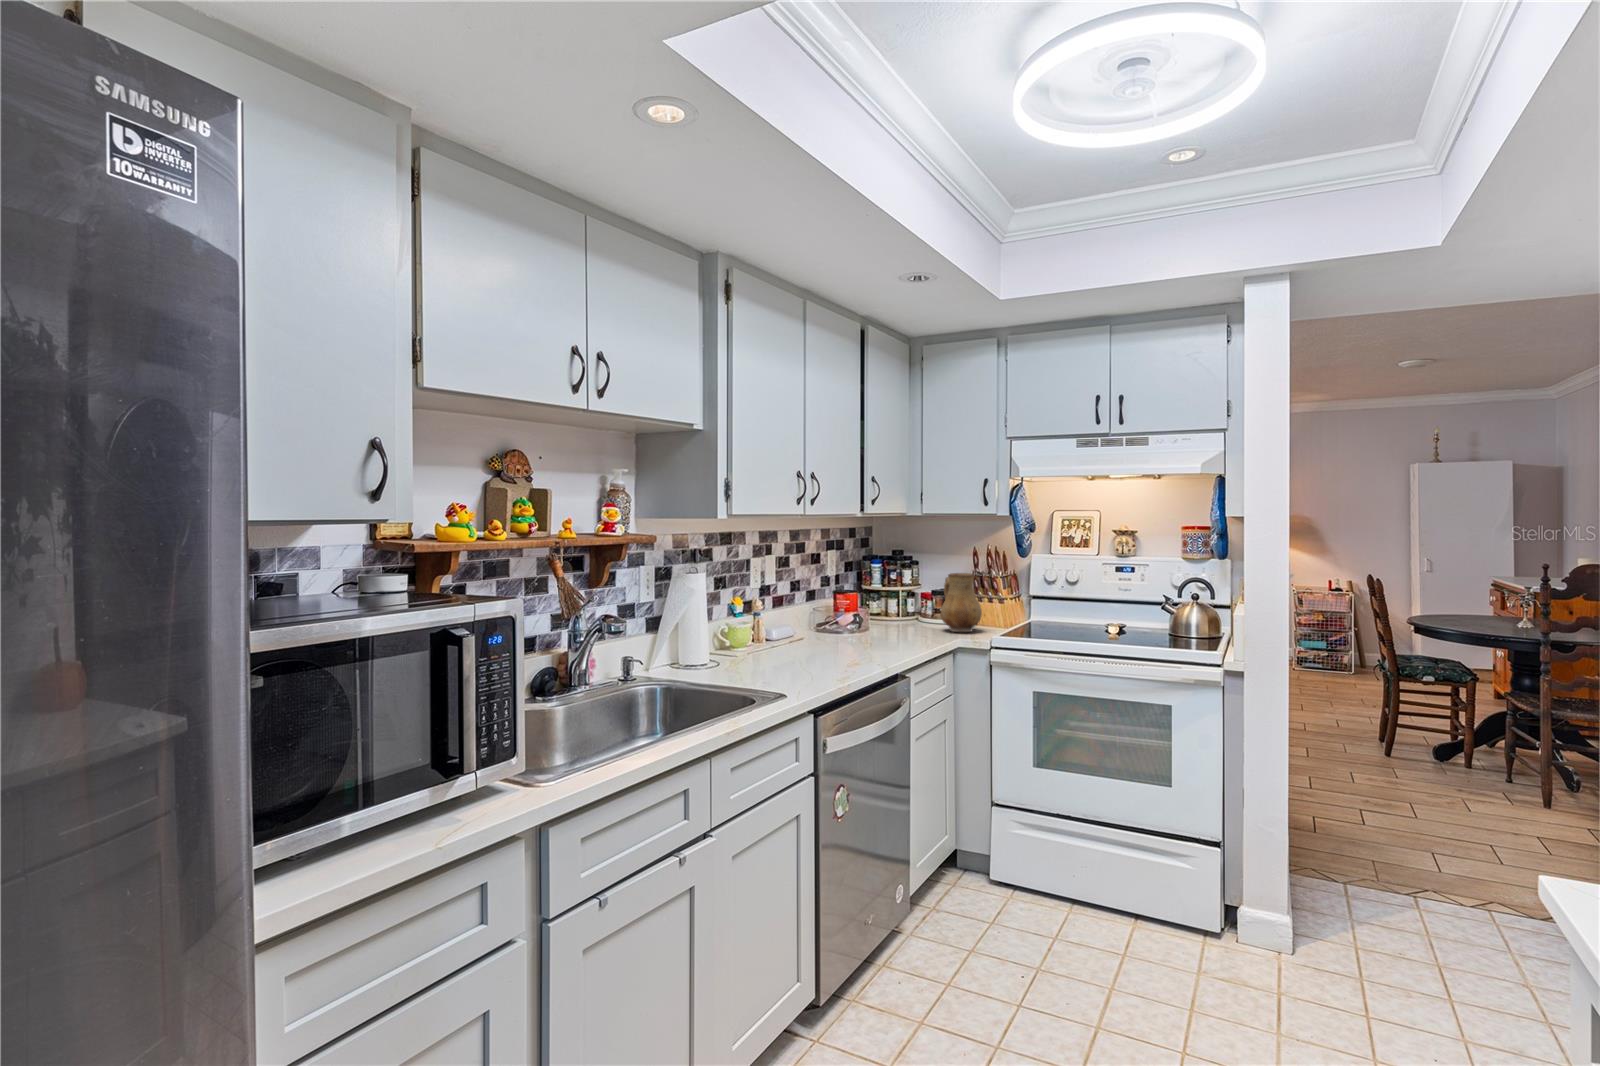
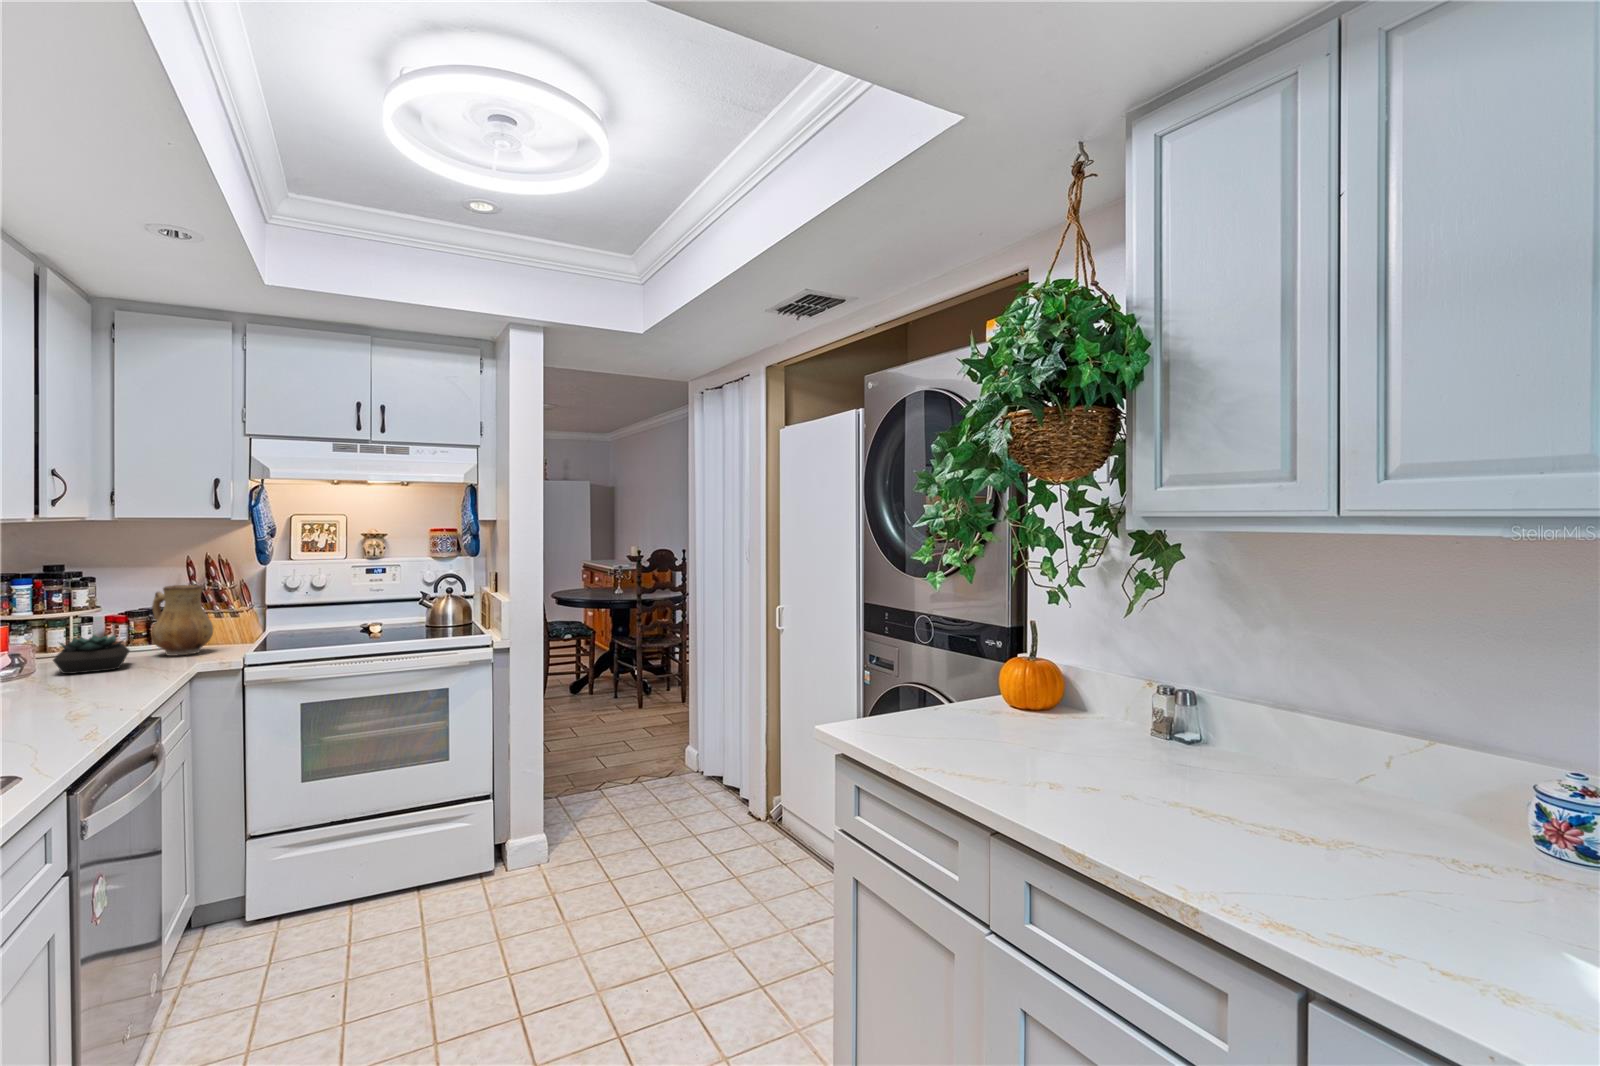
succulent plant: none [877,608,923,638] -> present [53,635,130,674]

